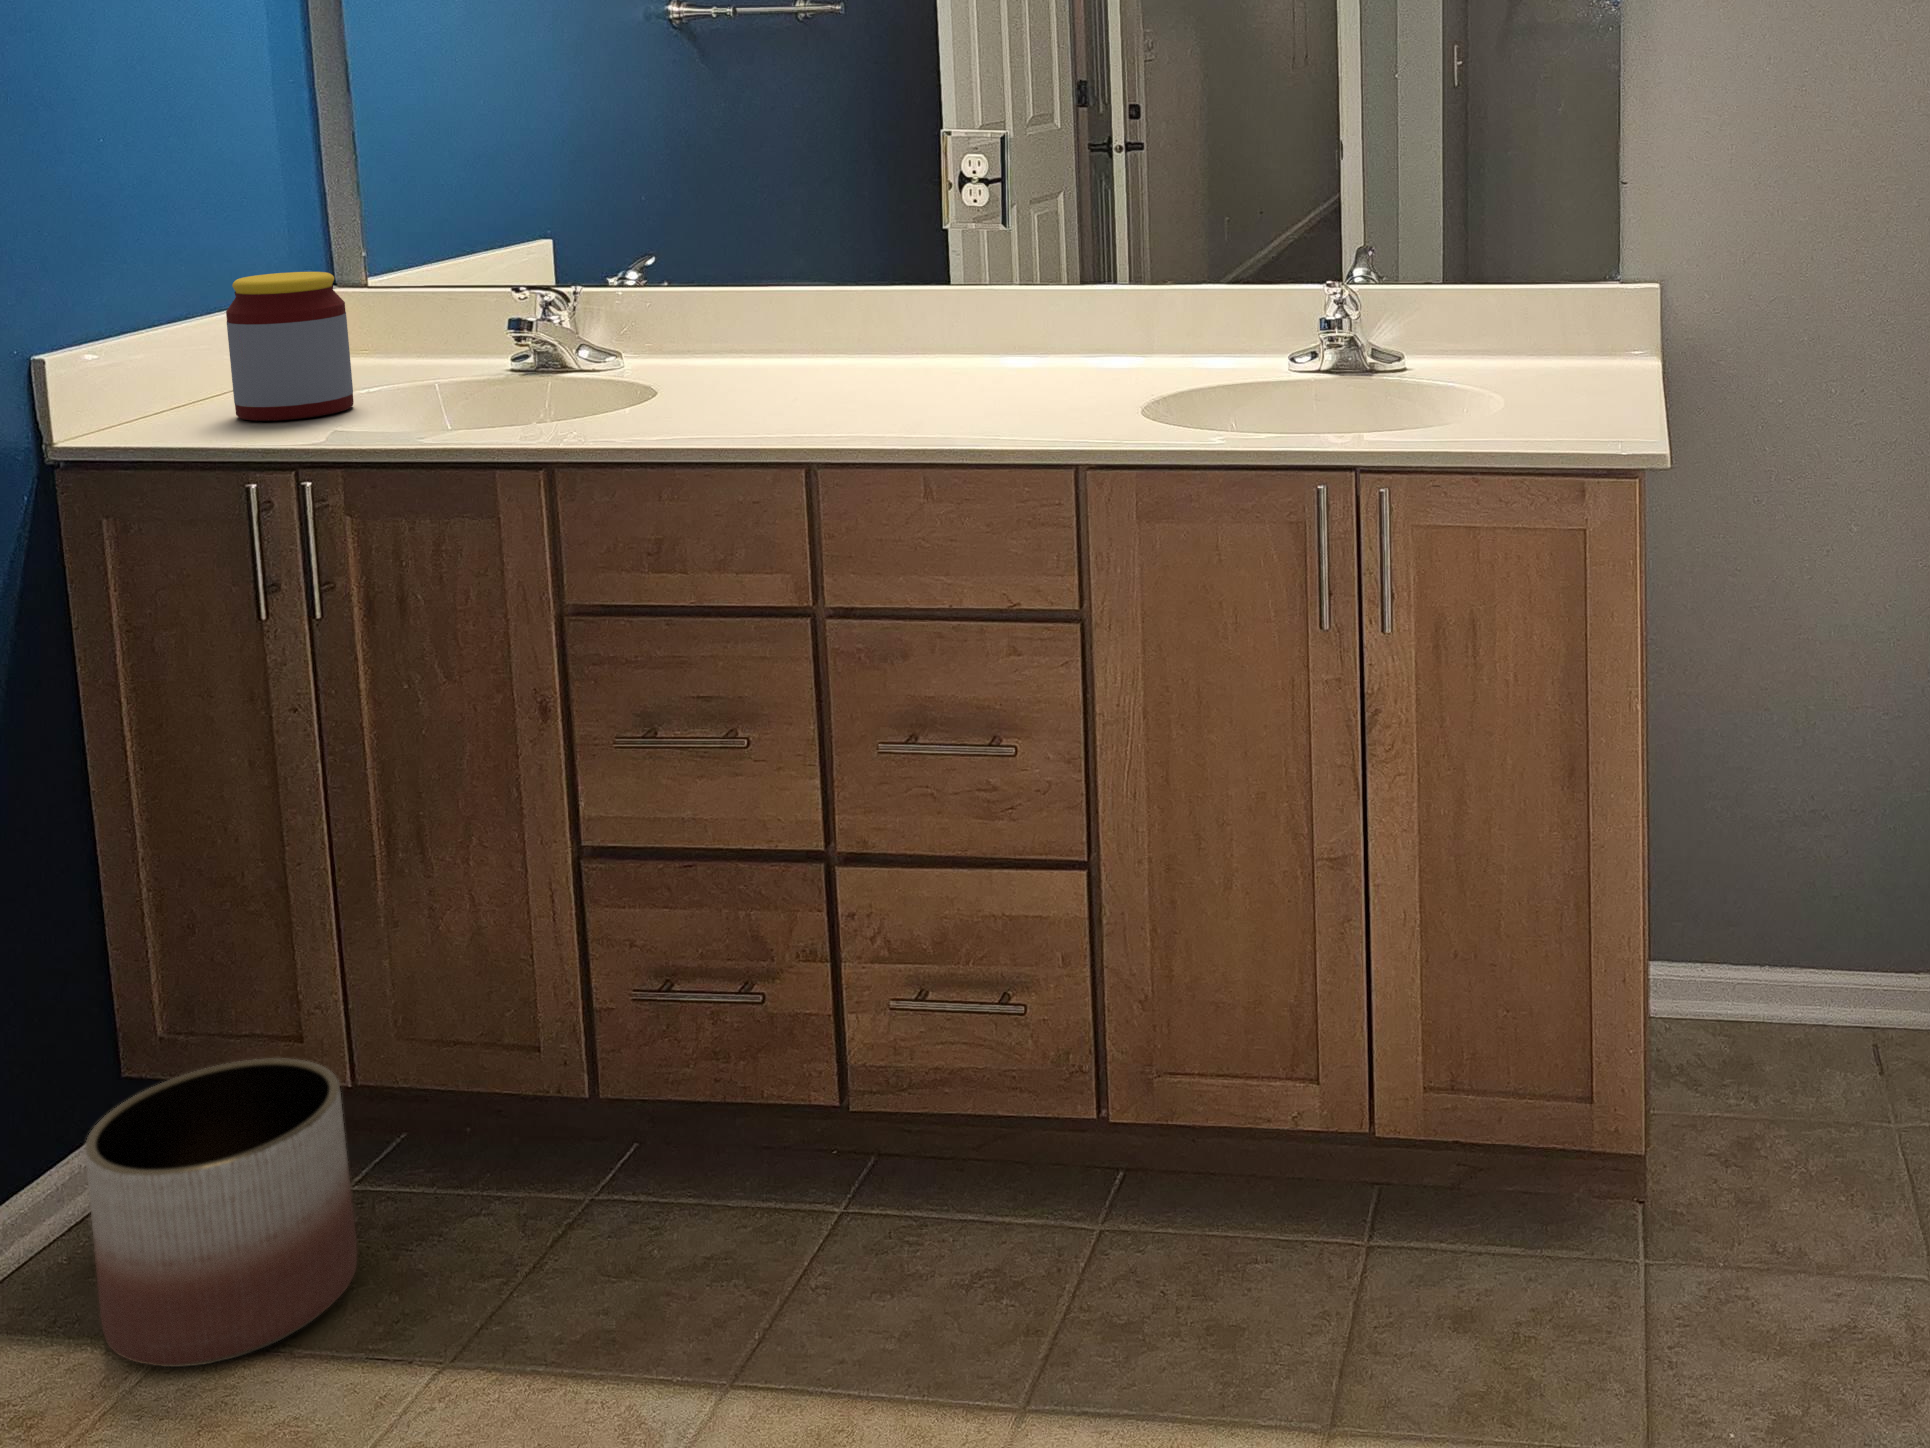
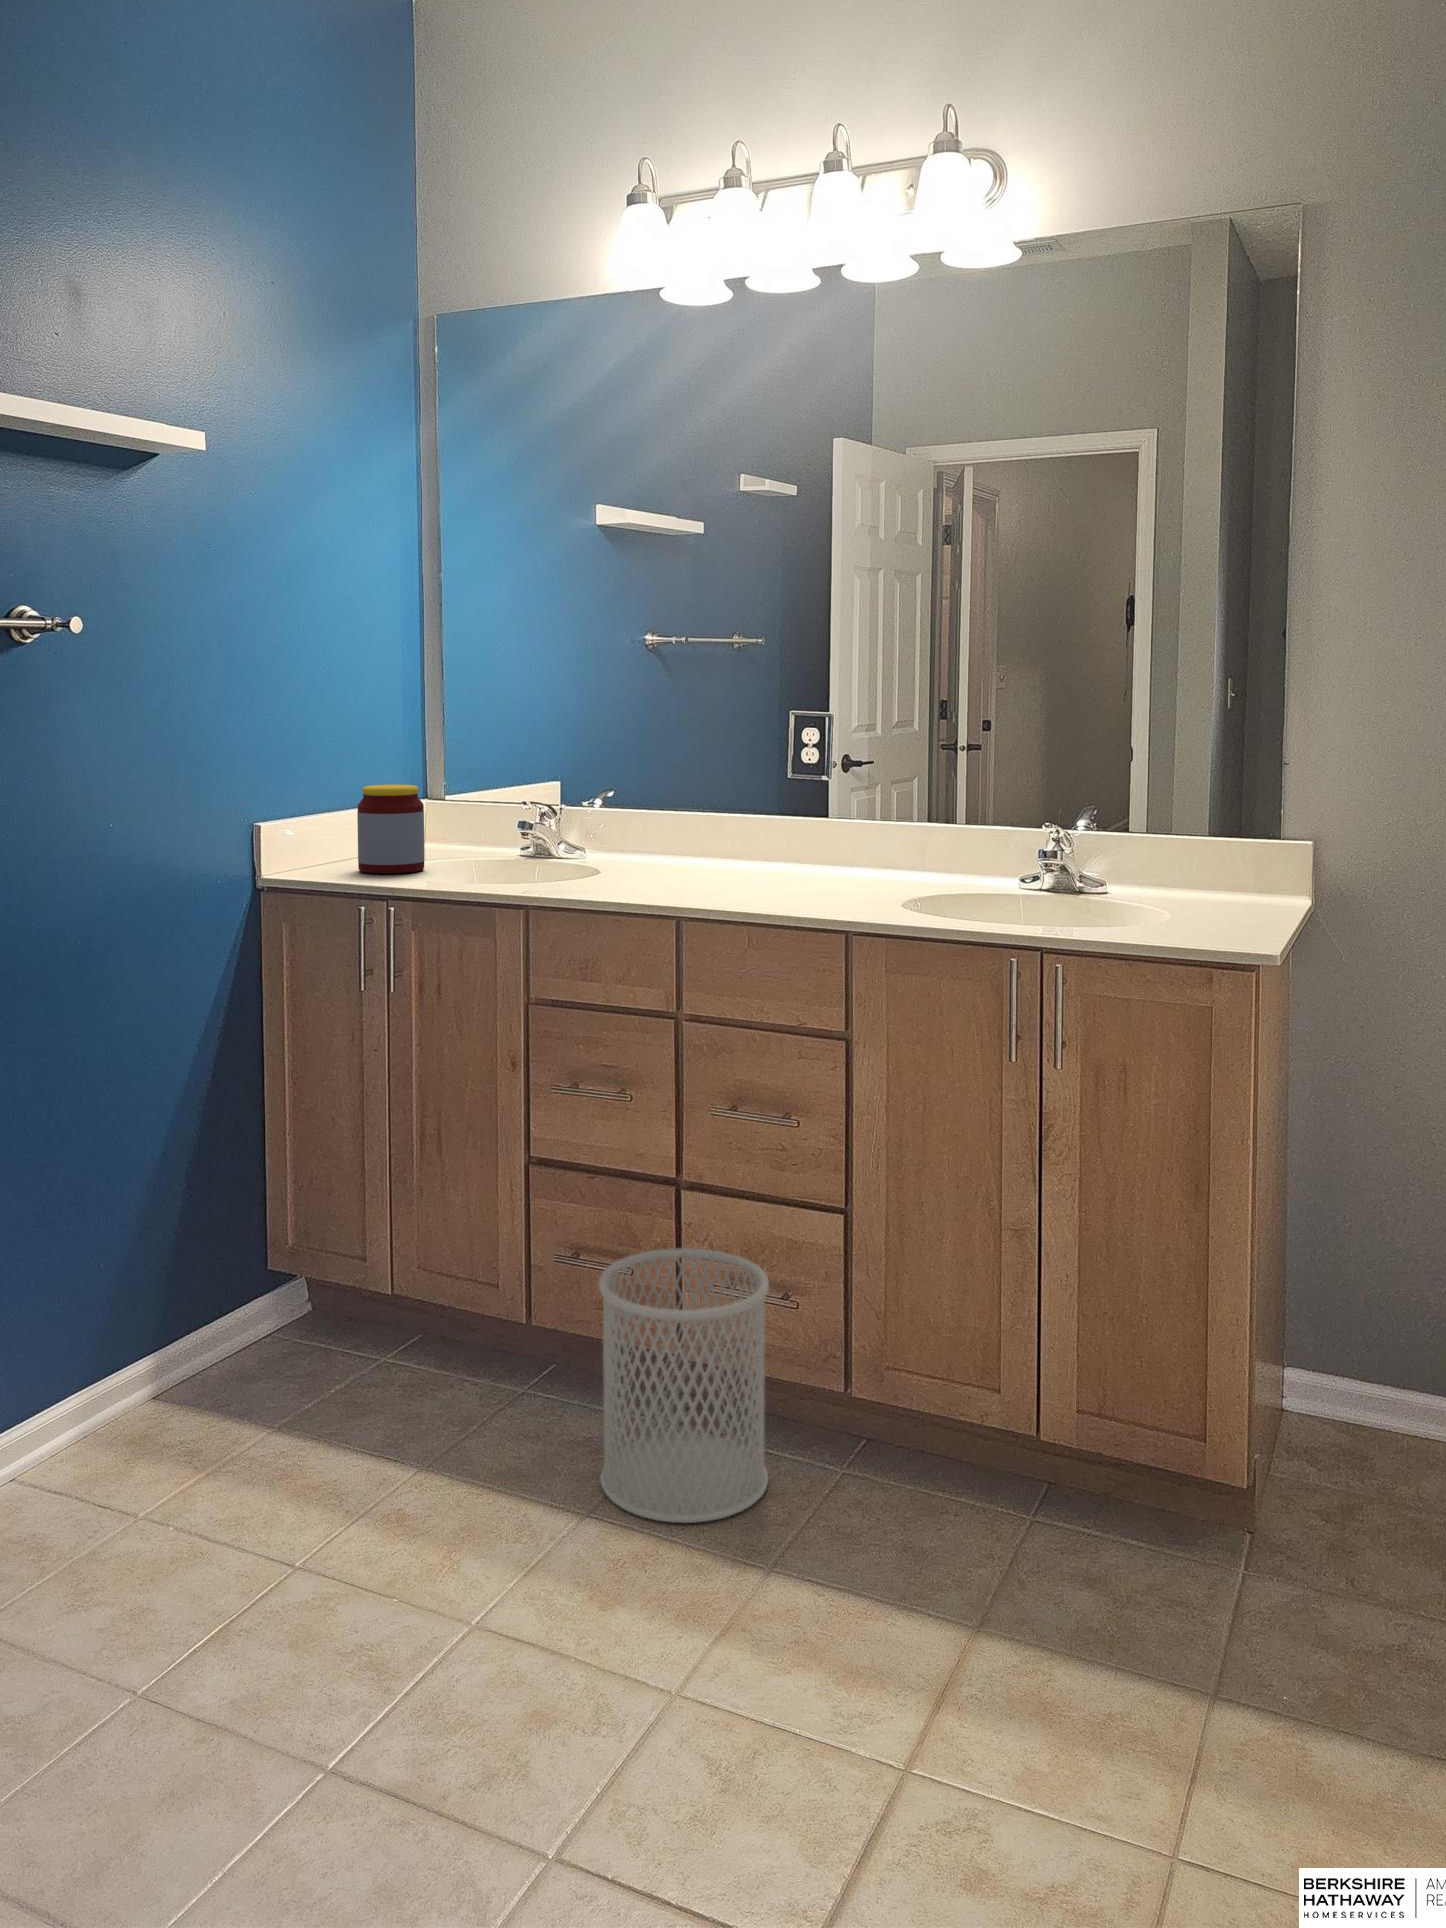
wastebasket: none [723,951,1001,1378] -> present [599,1248,769,1523]
planter: present [85,1058,357,1367] -> none [240,1262,382,1437]

